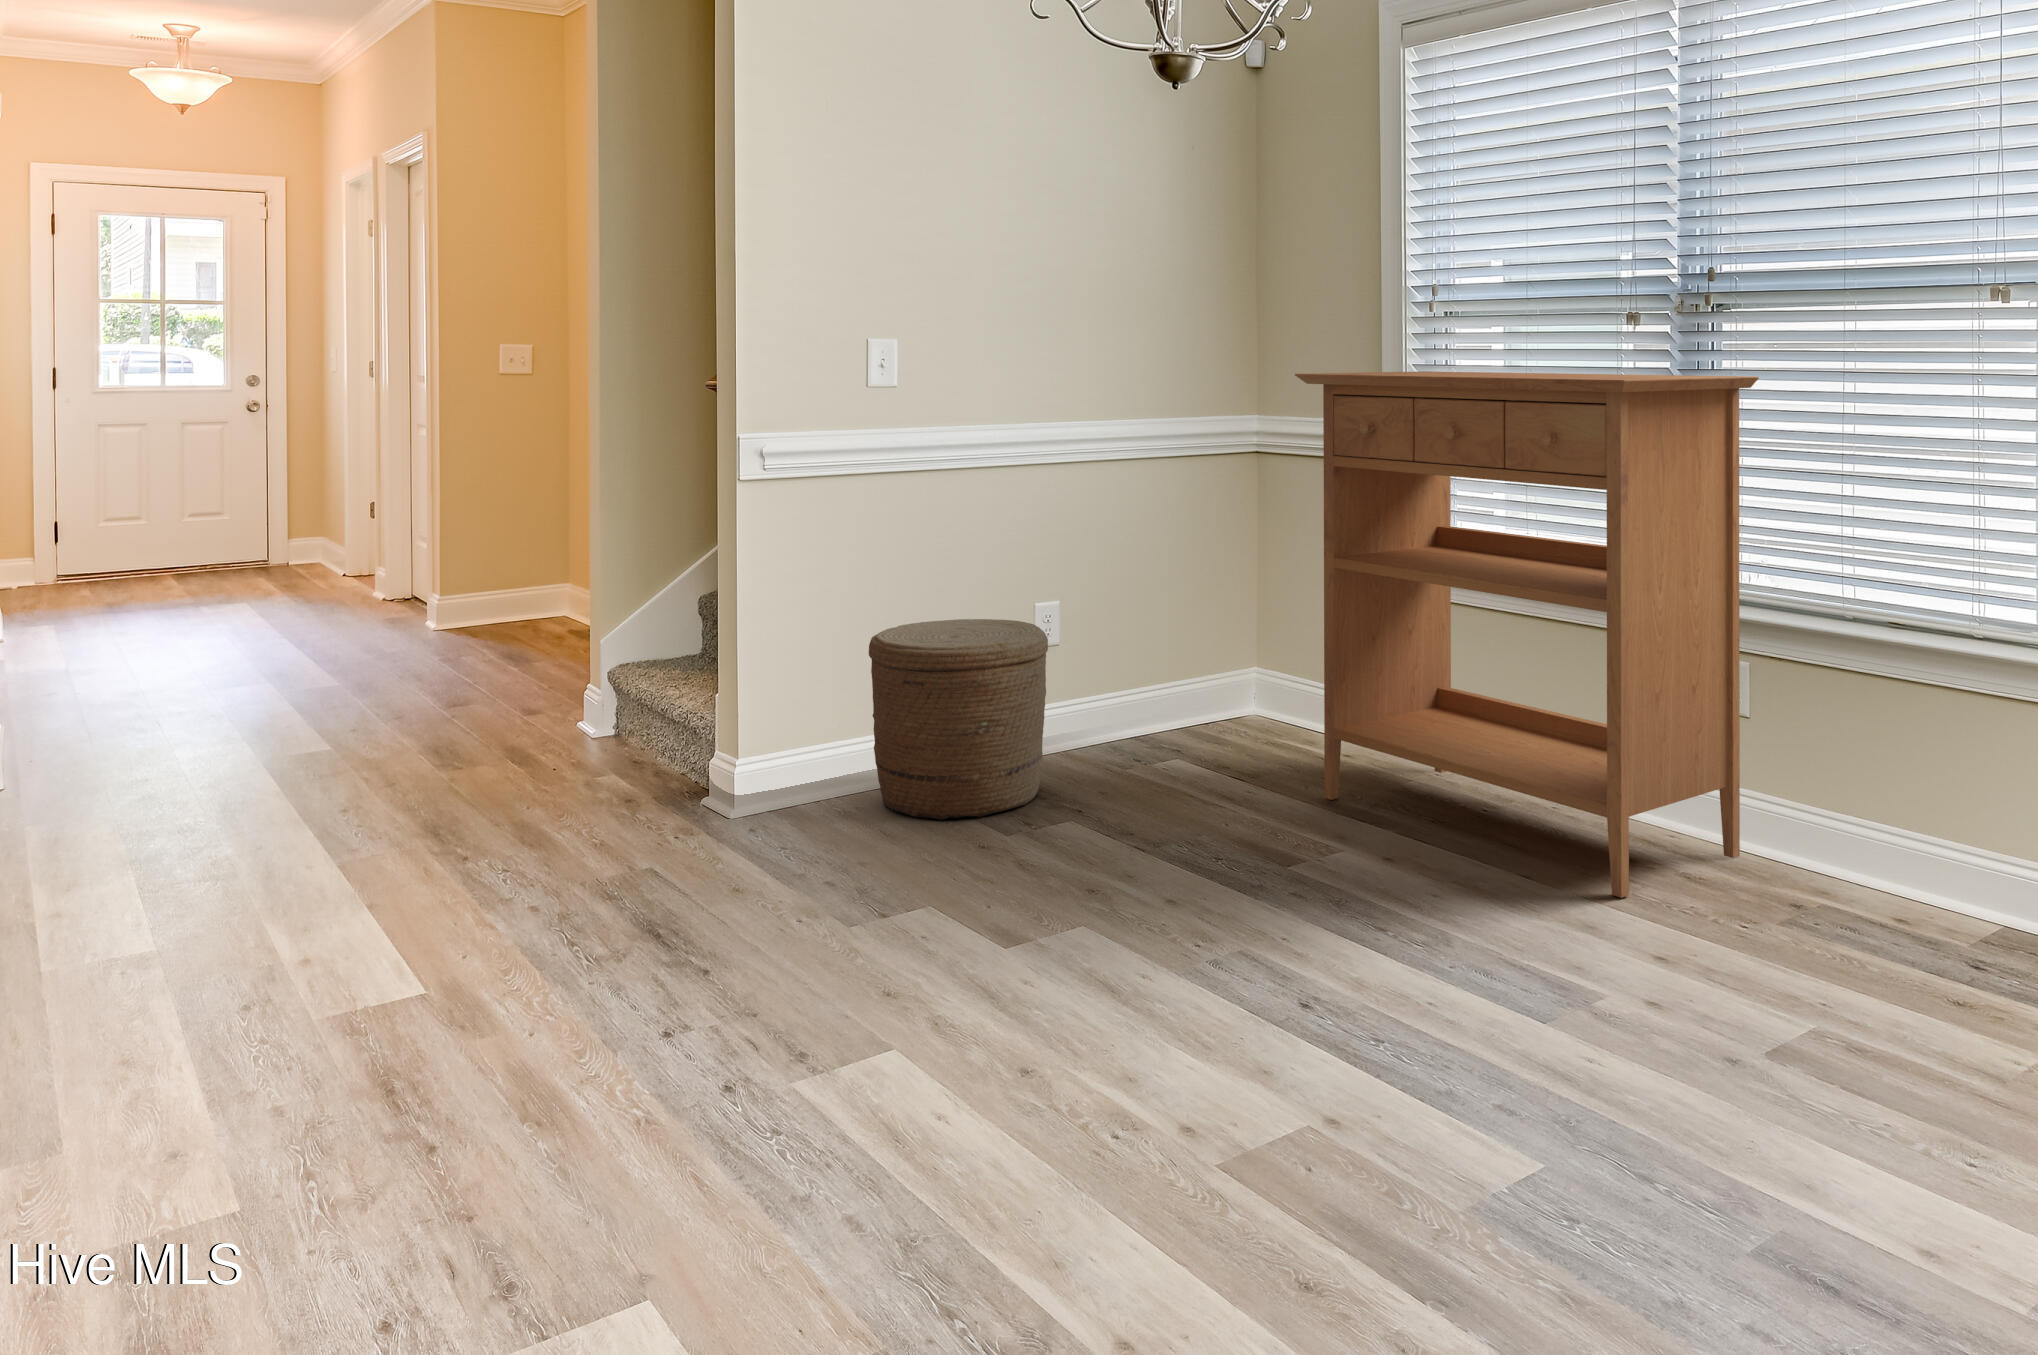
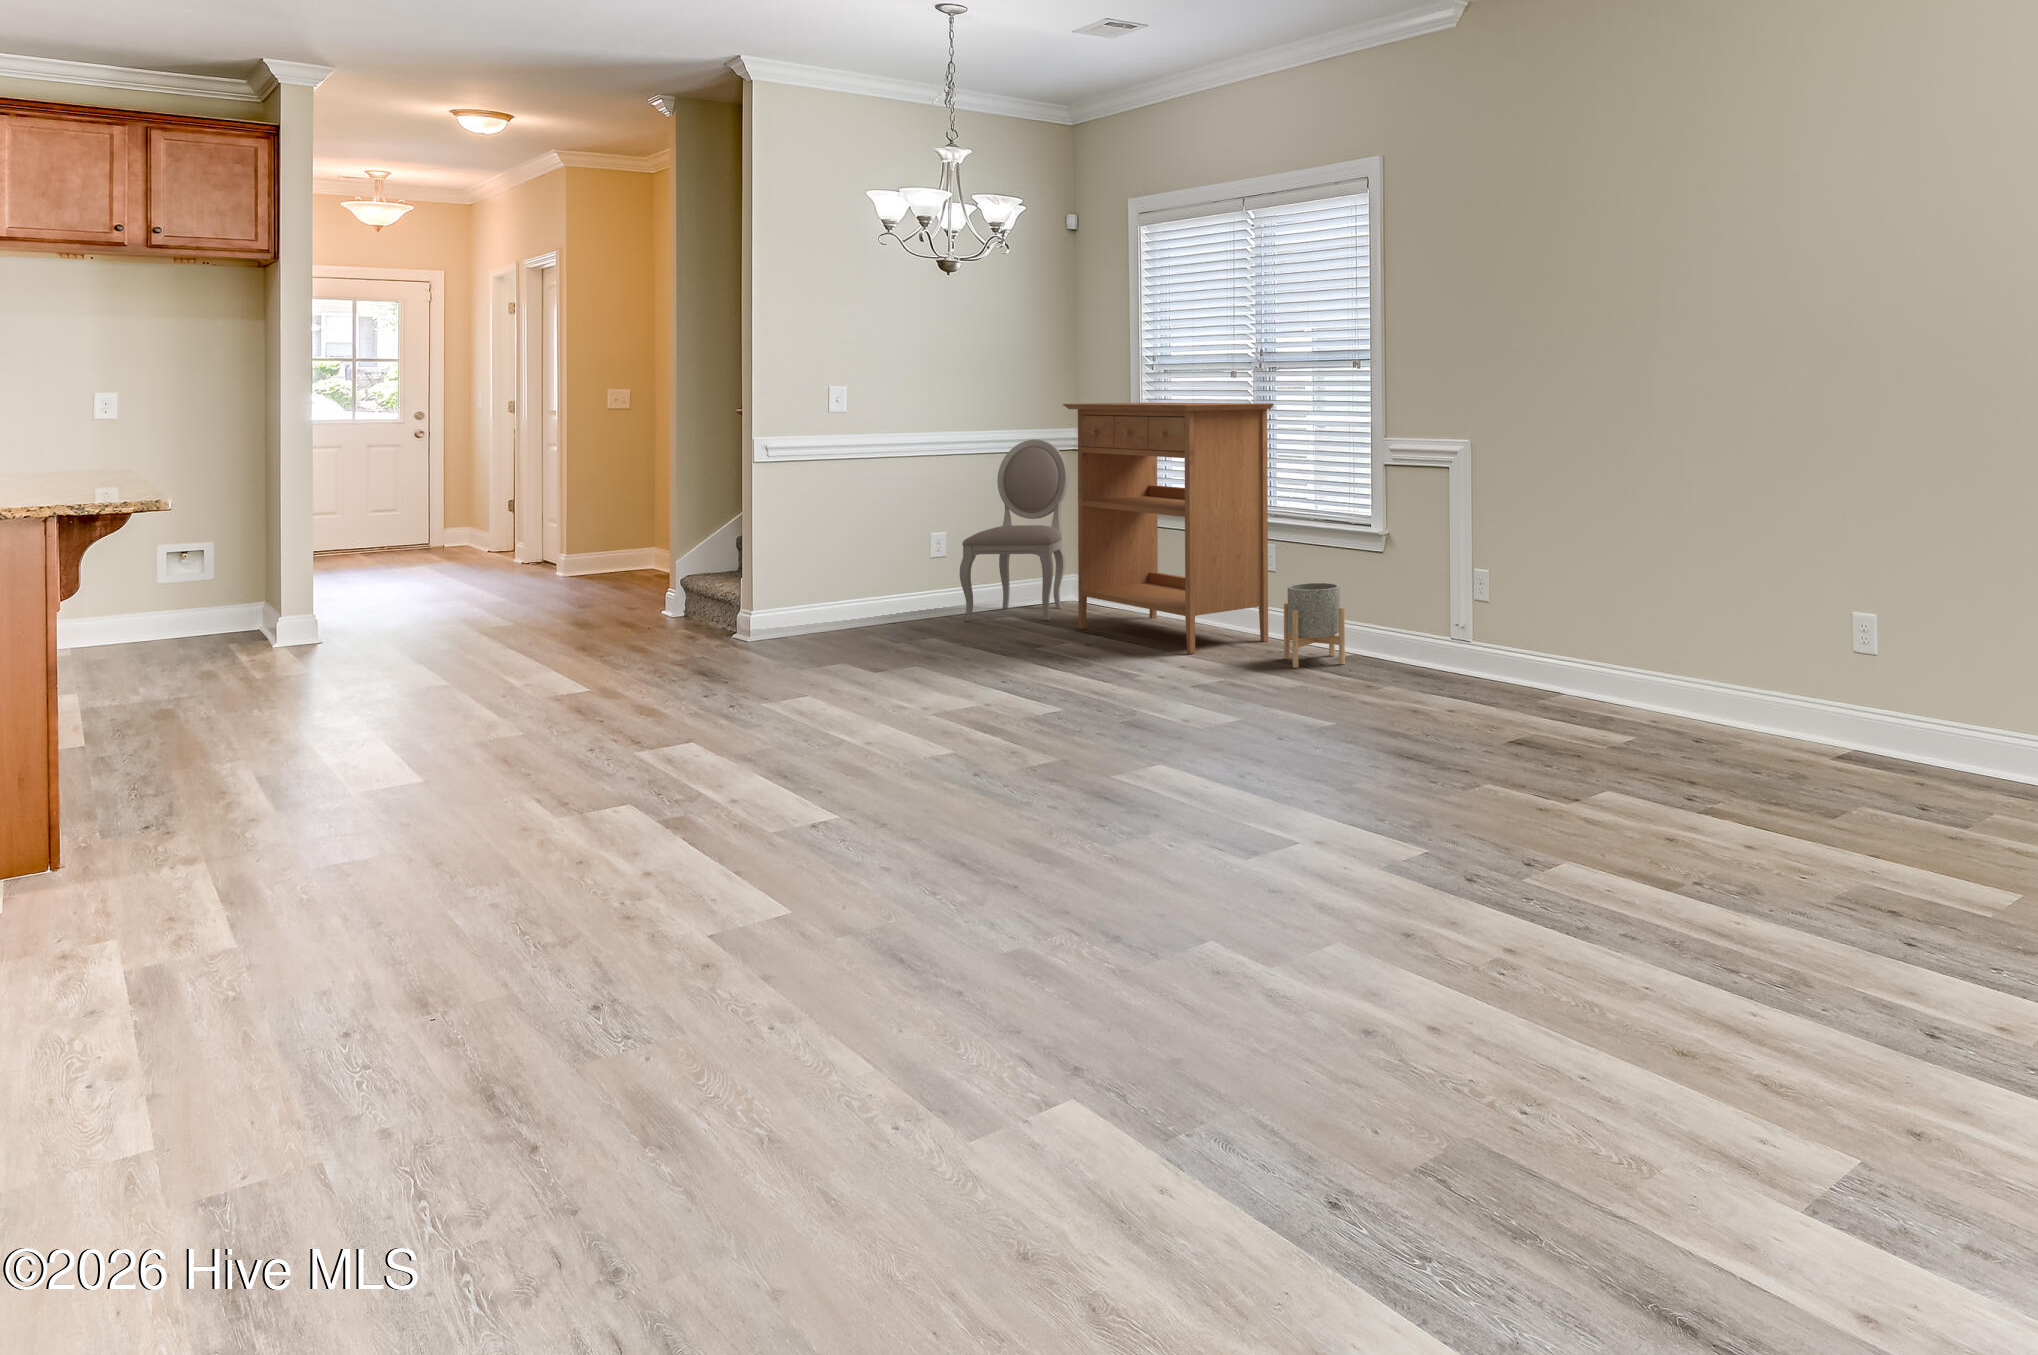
dining chair: none [1092,435,1263,771] -> present [960,439,1068,621]
woven basket: present [869,619,1048,820] -> none [827,539,929,640]
planter: none [1844,763,2008,967] -> present [1284,583,1345,668]

